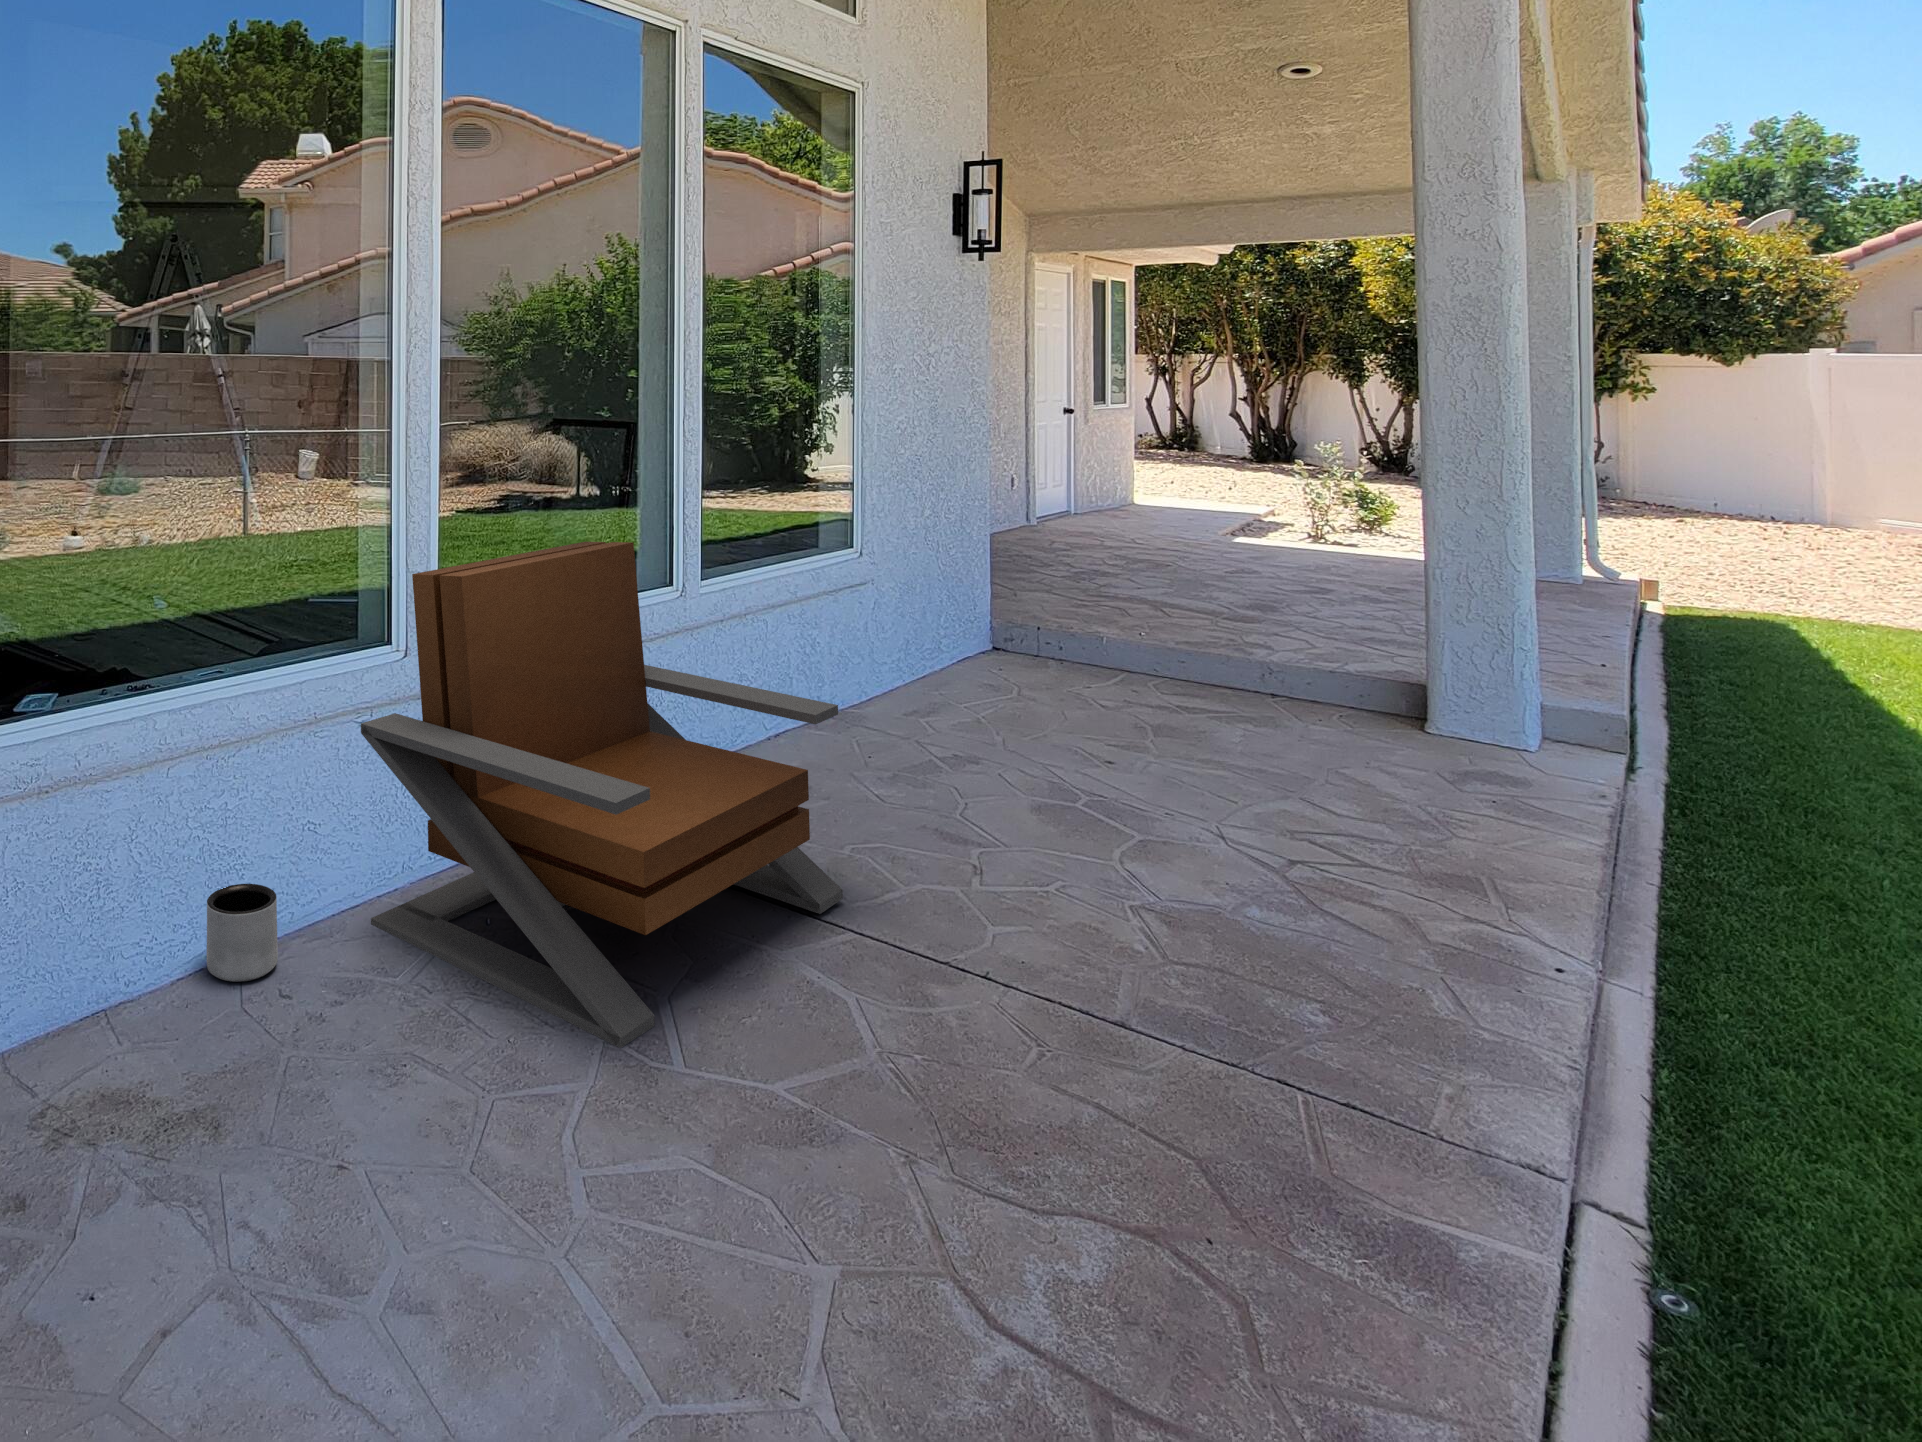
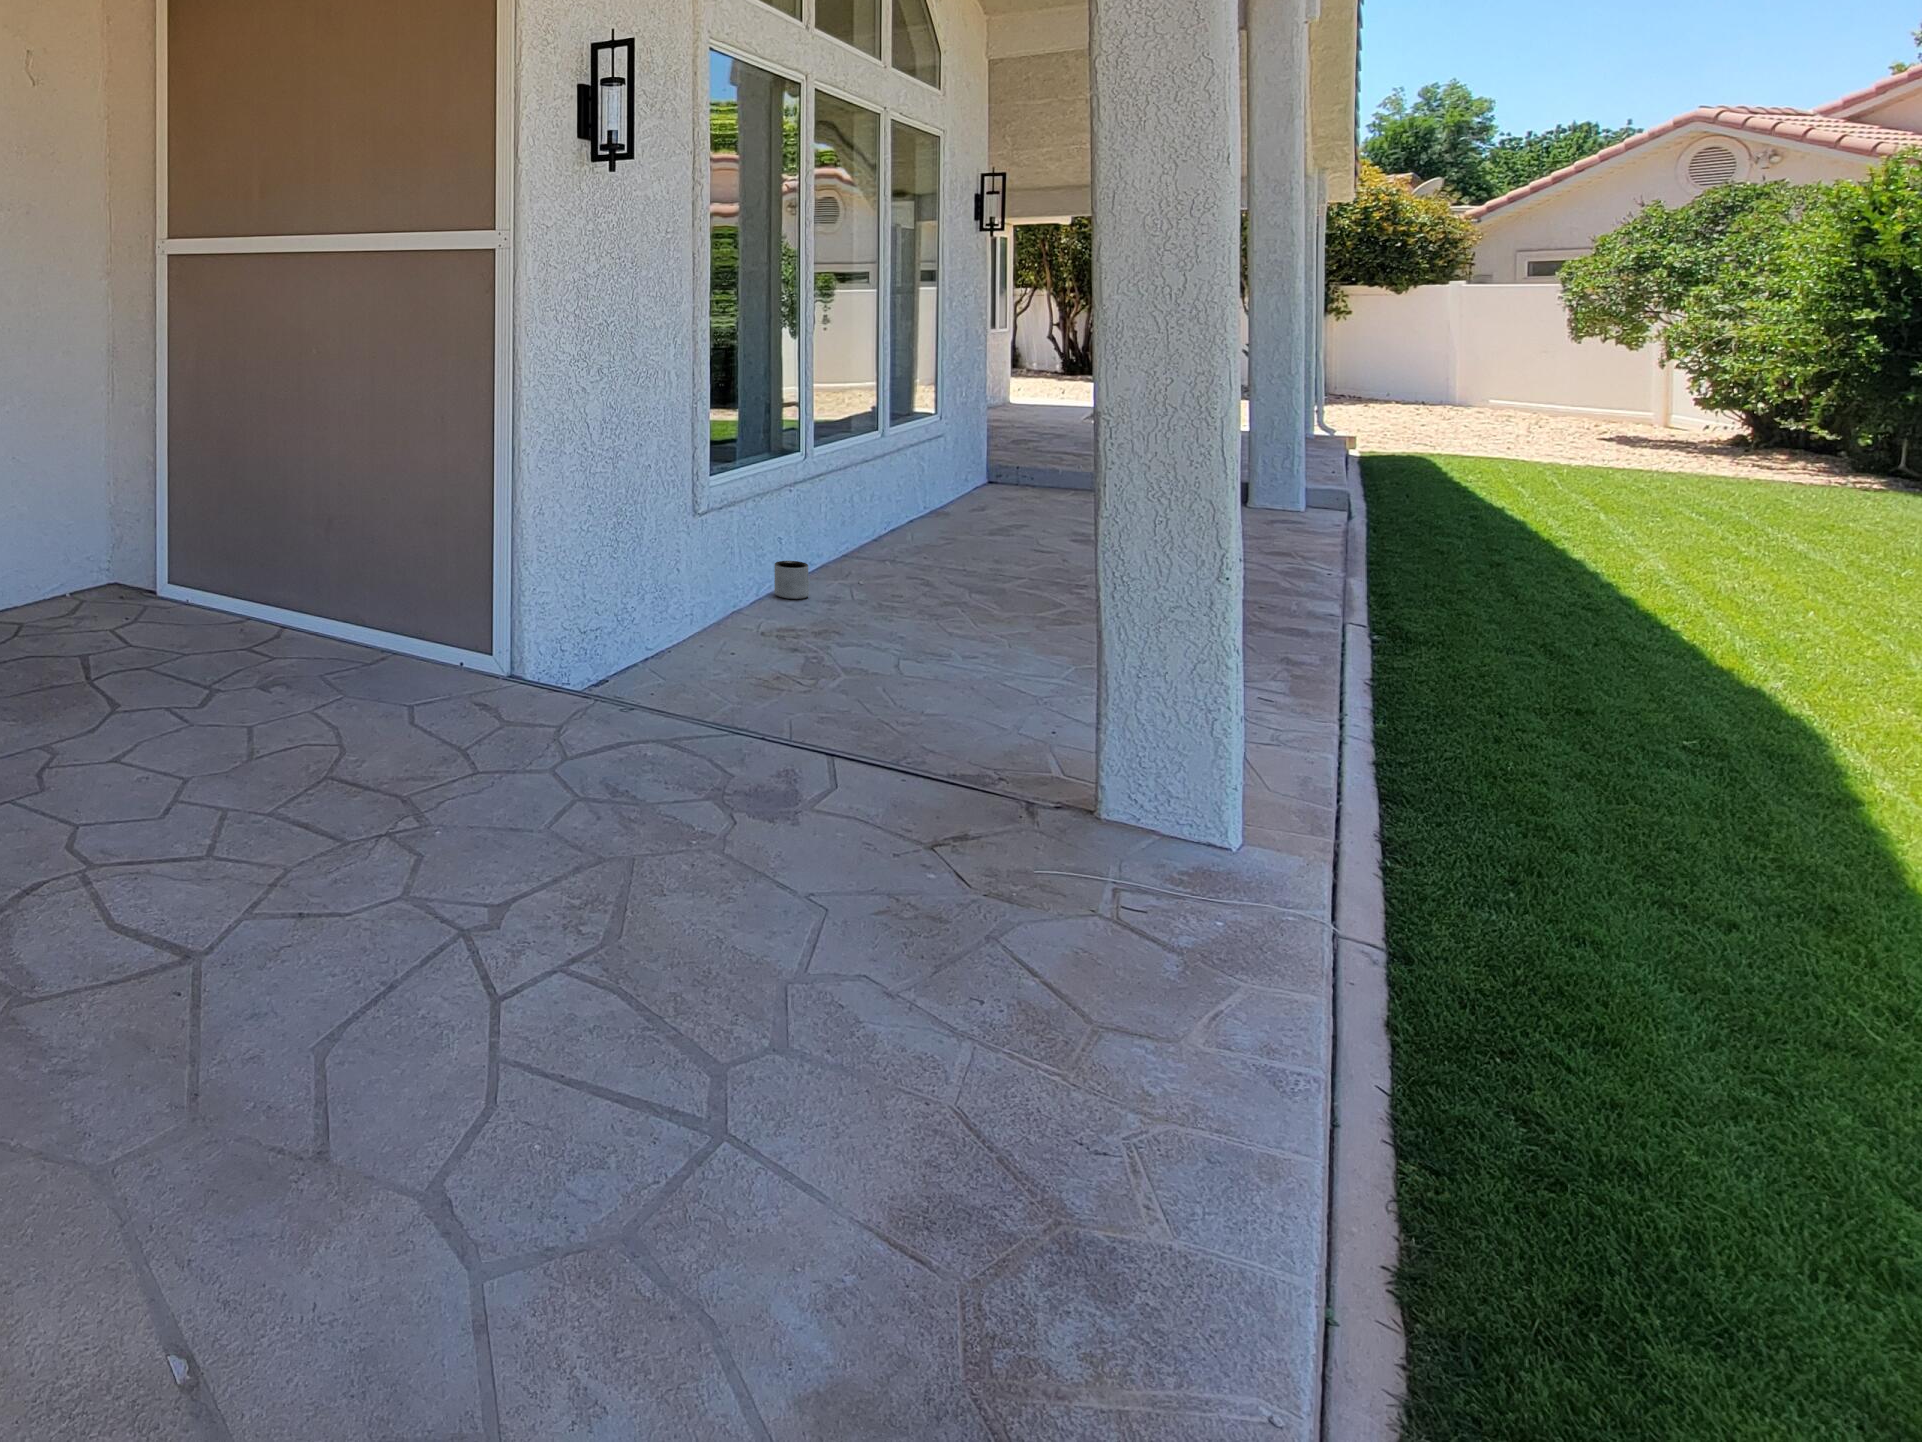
lounge chair: present [361,542,843,1048] -> none [818,403,1025,606]

